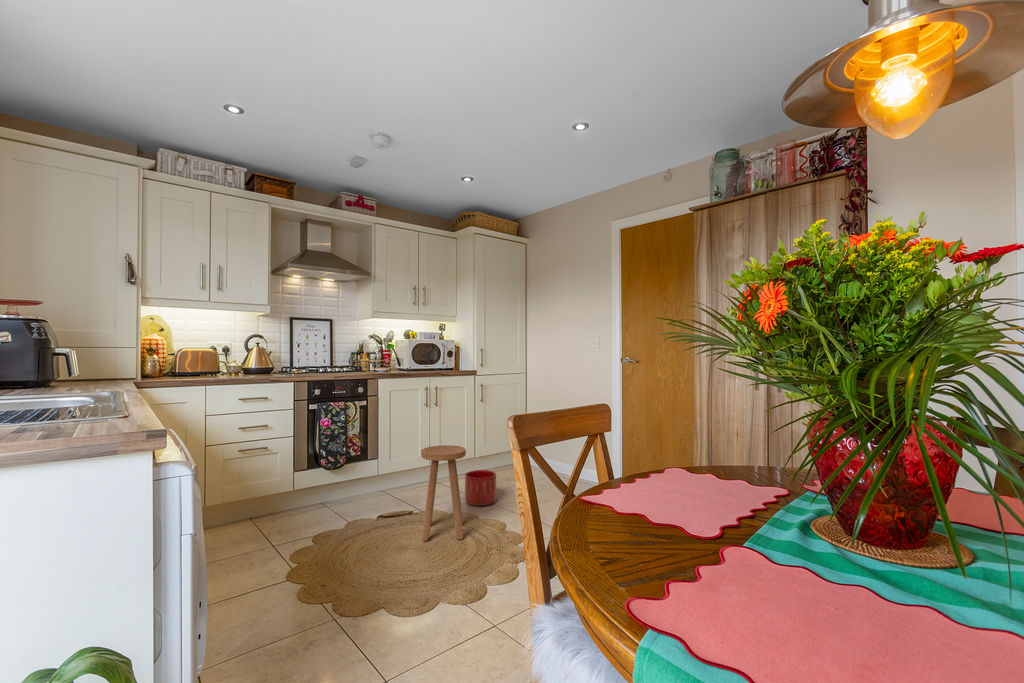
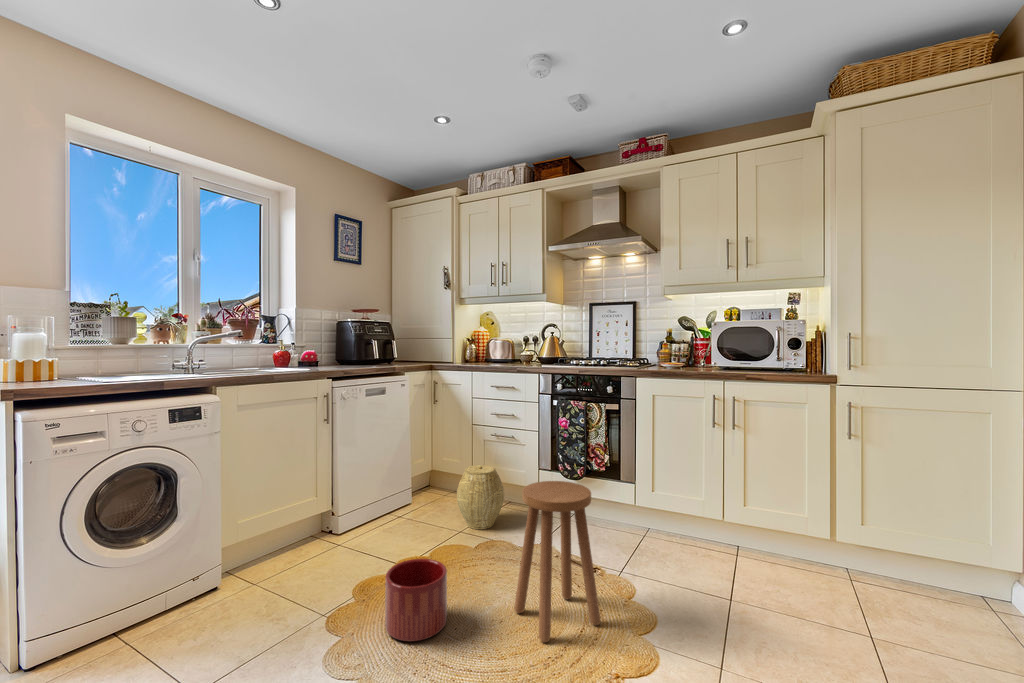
planter: present [465,470,496,506] -> present [385,559,447,642]
woven basket: none [249,475,301,539] -> present [457,465,504,529]

